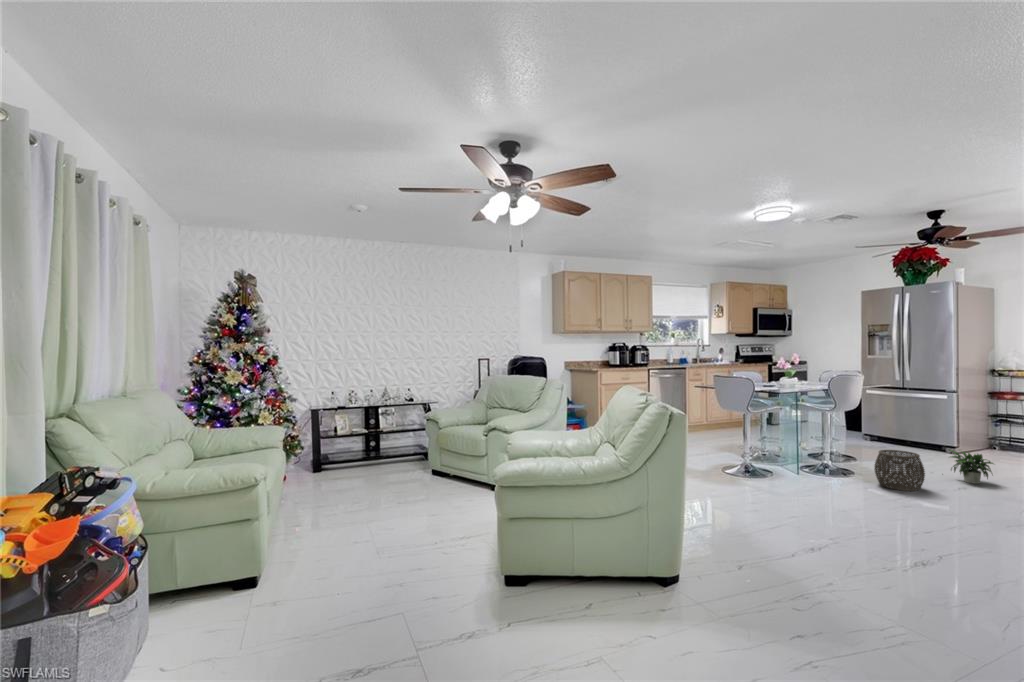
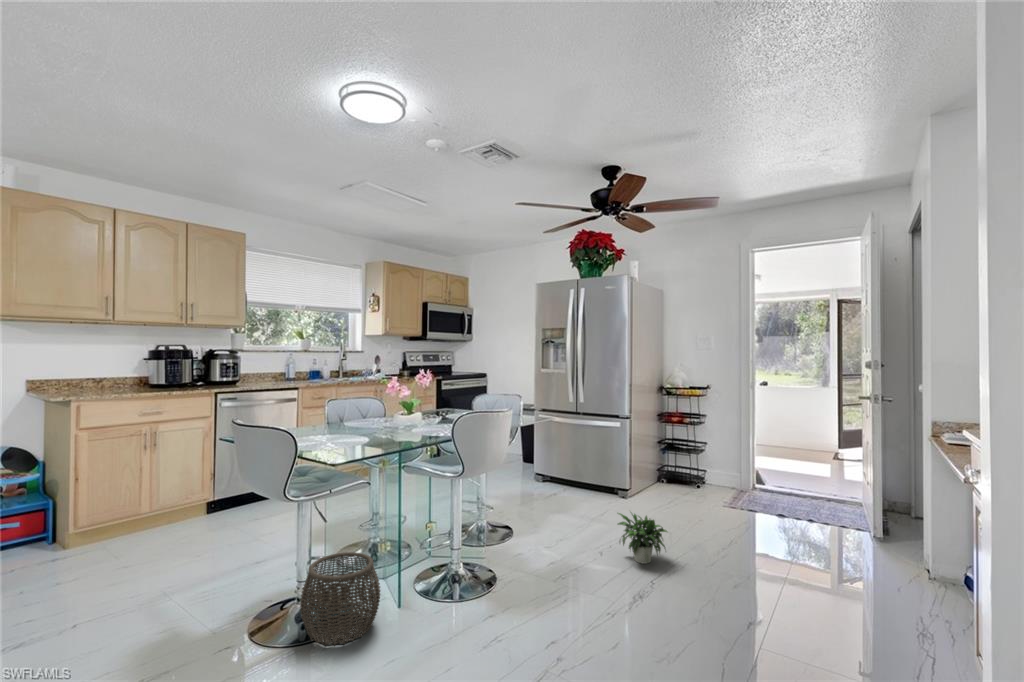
woven basket: present [874,450,925,491] -> present [300,552,380,645]

